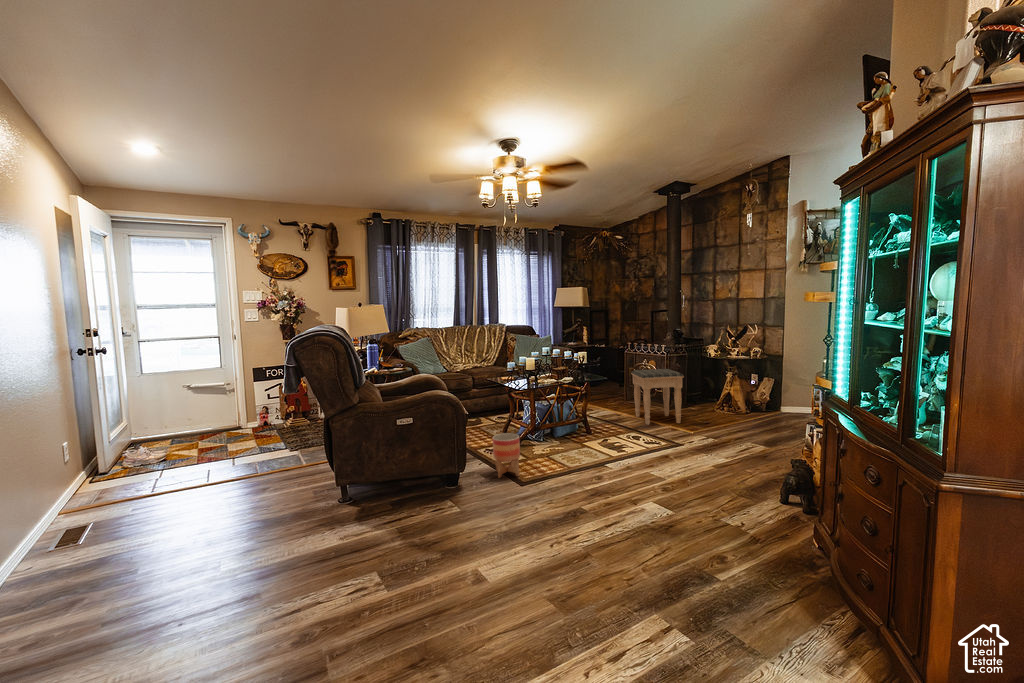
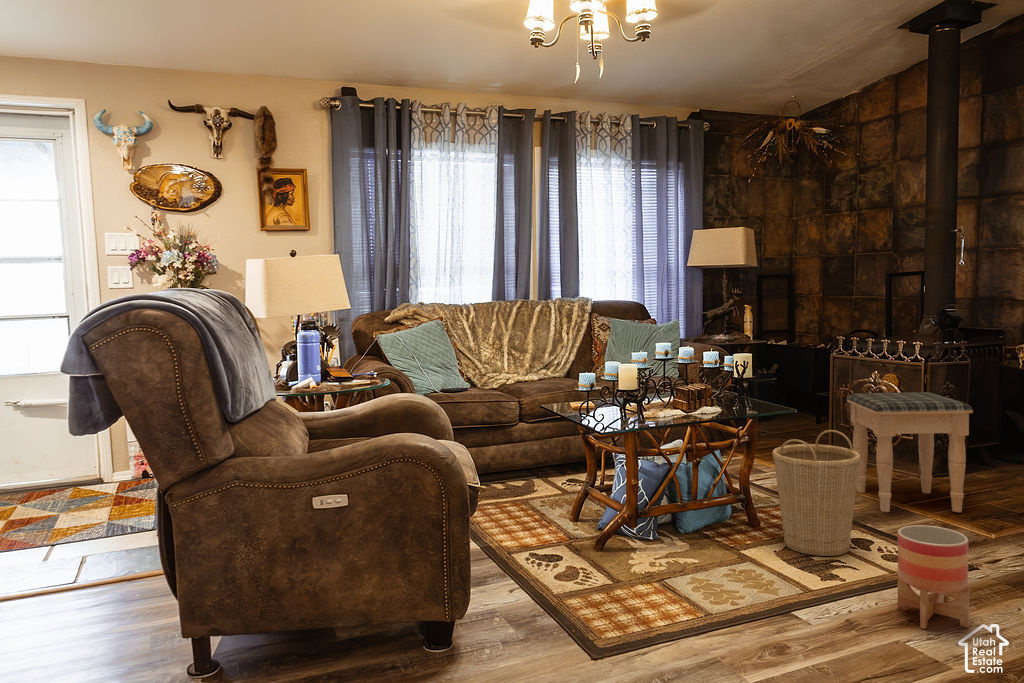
basket: none [597,387,634,443] -> present [773,430,860,556]
planter: present [493,433,520,478] -> present [897,525,969,629]

